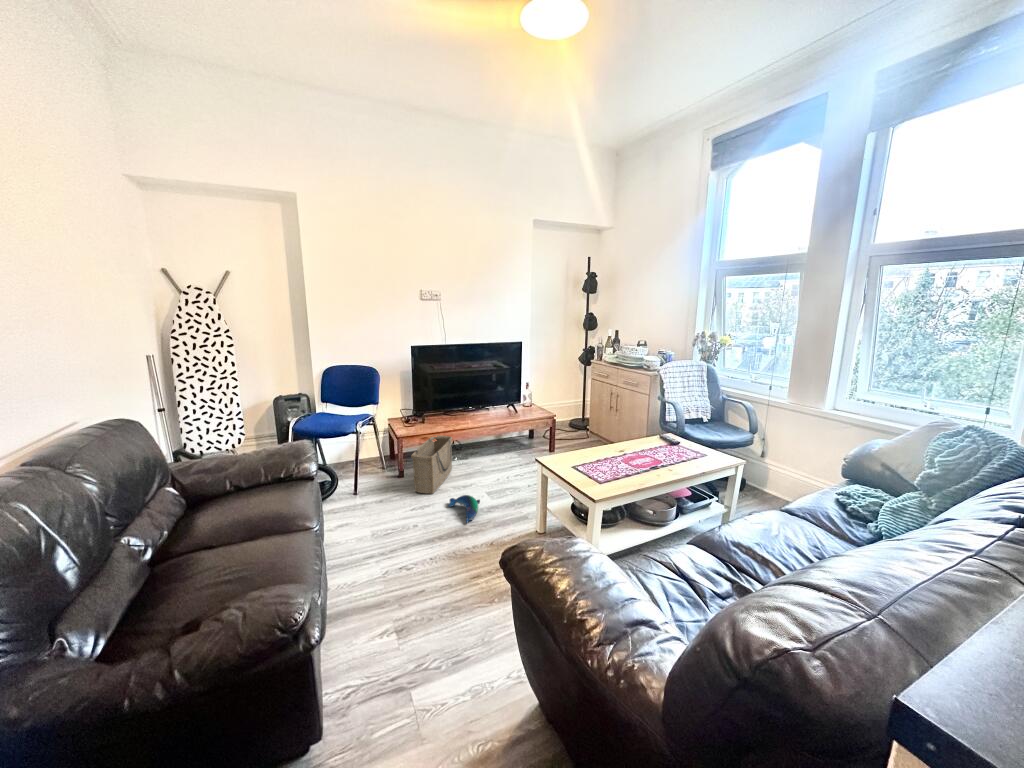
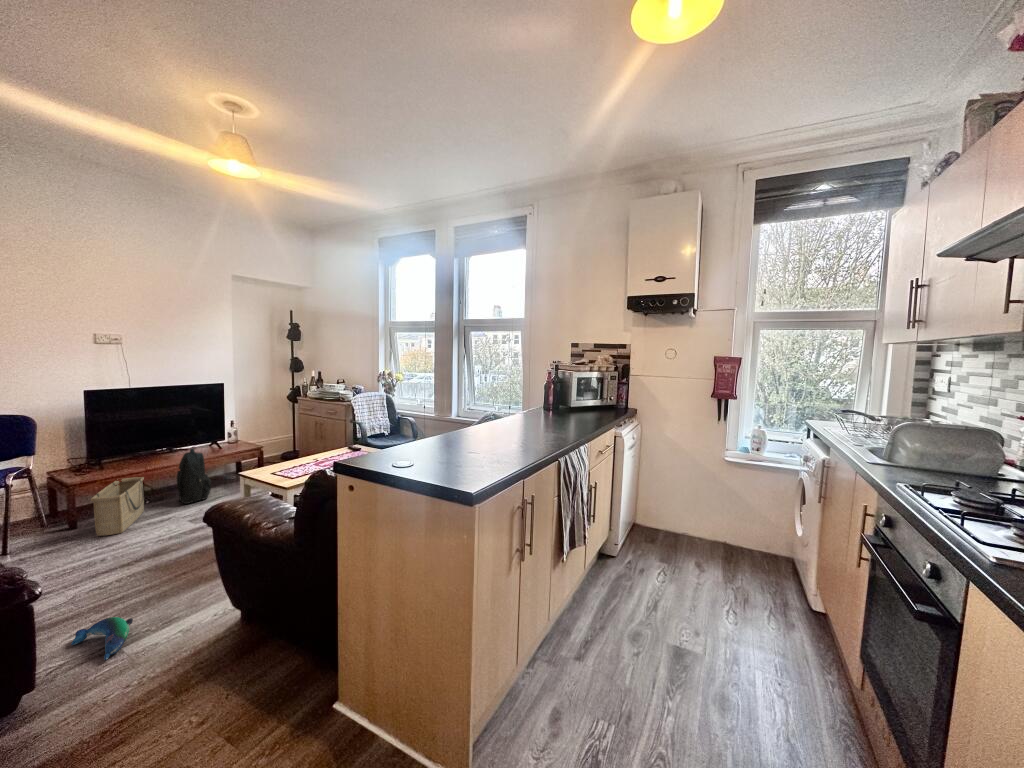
backpack: none [478,412,507,470] -> present [177,448,211,504]
plush toy: present [448,495,480,523] -> present [71,617,133,660]

